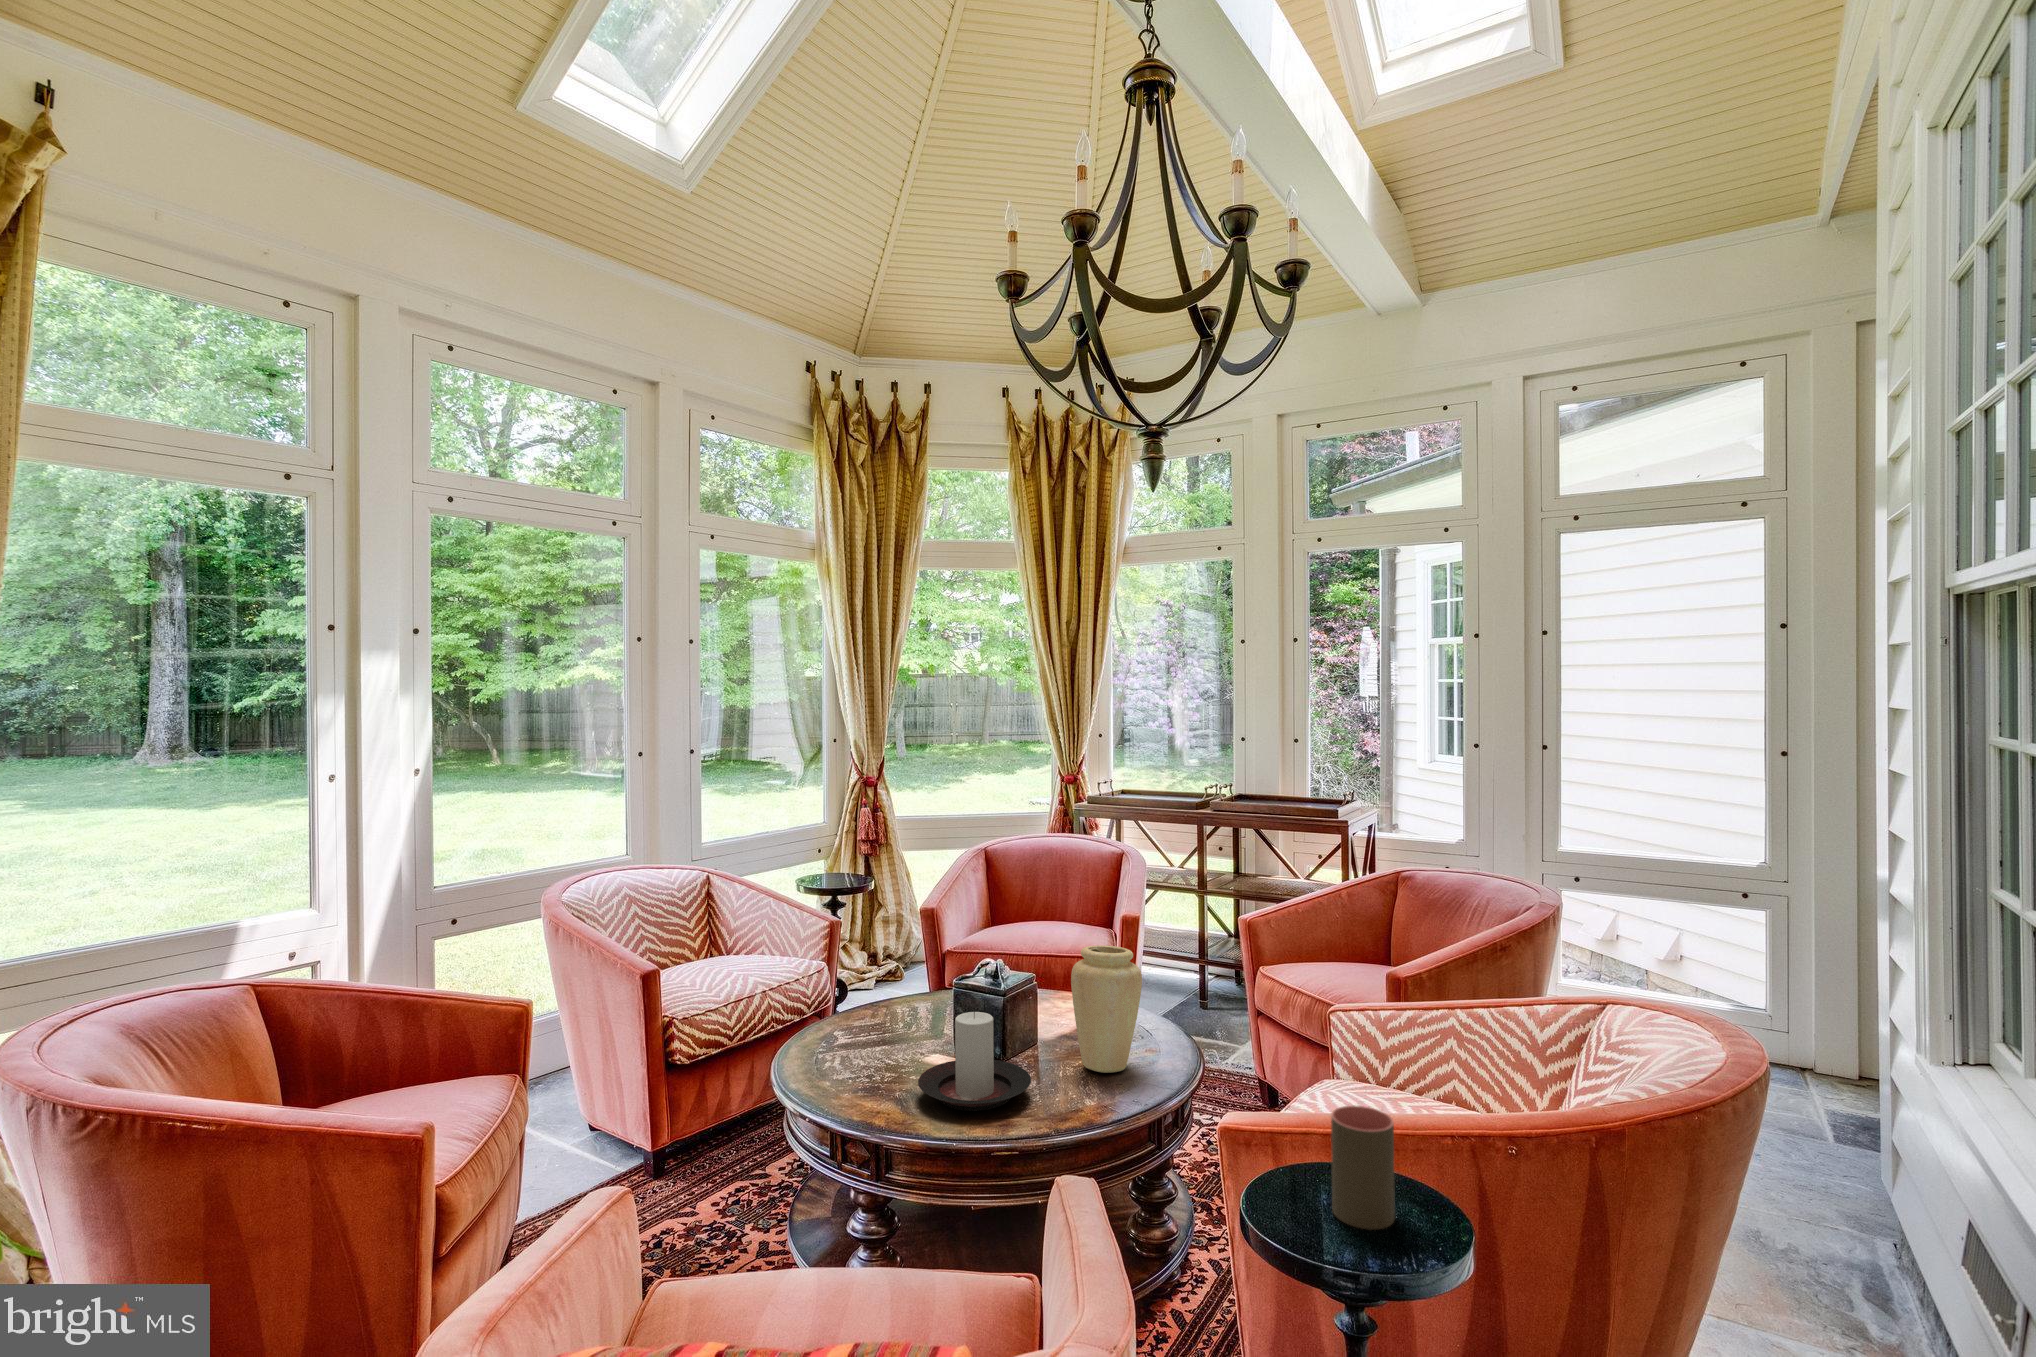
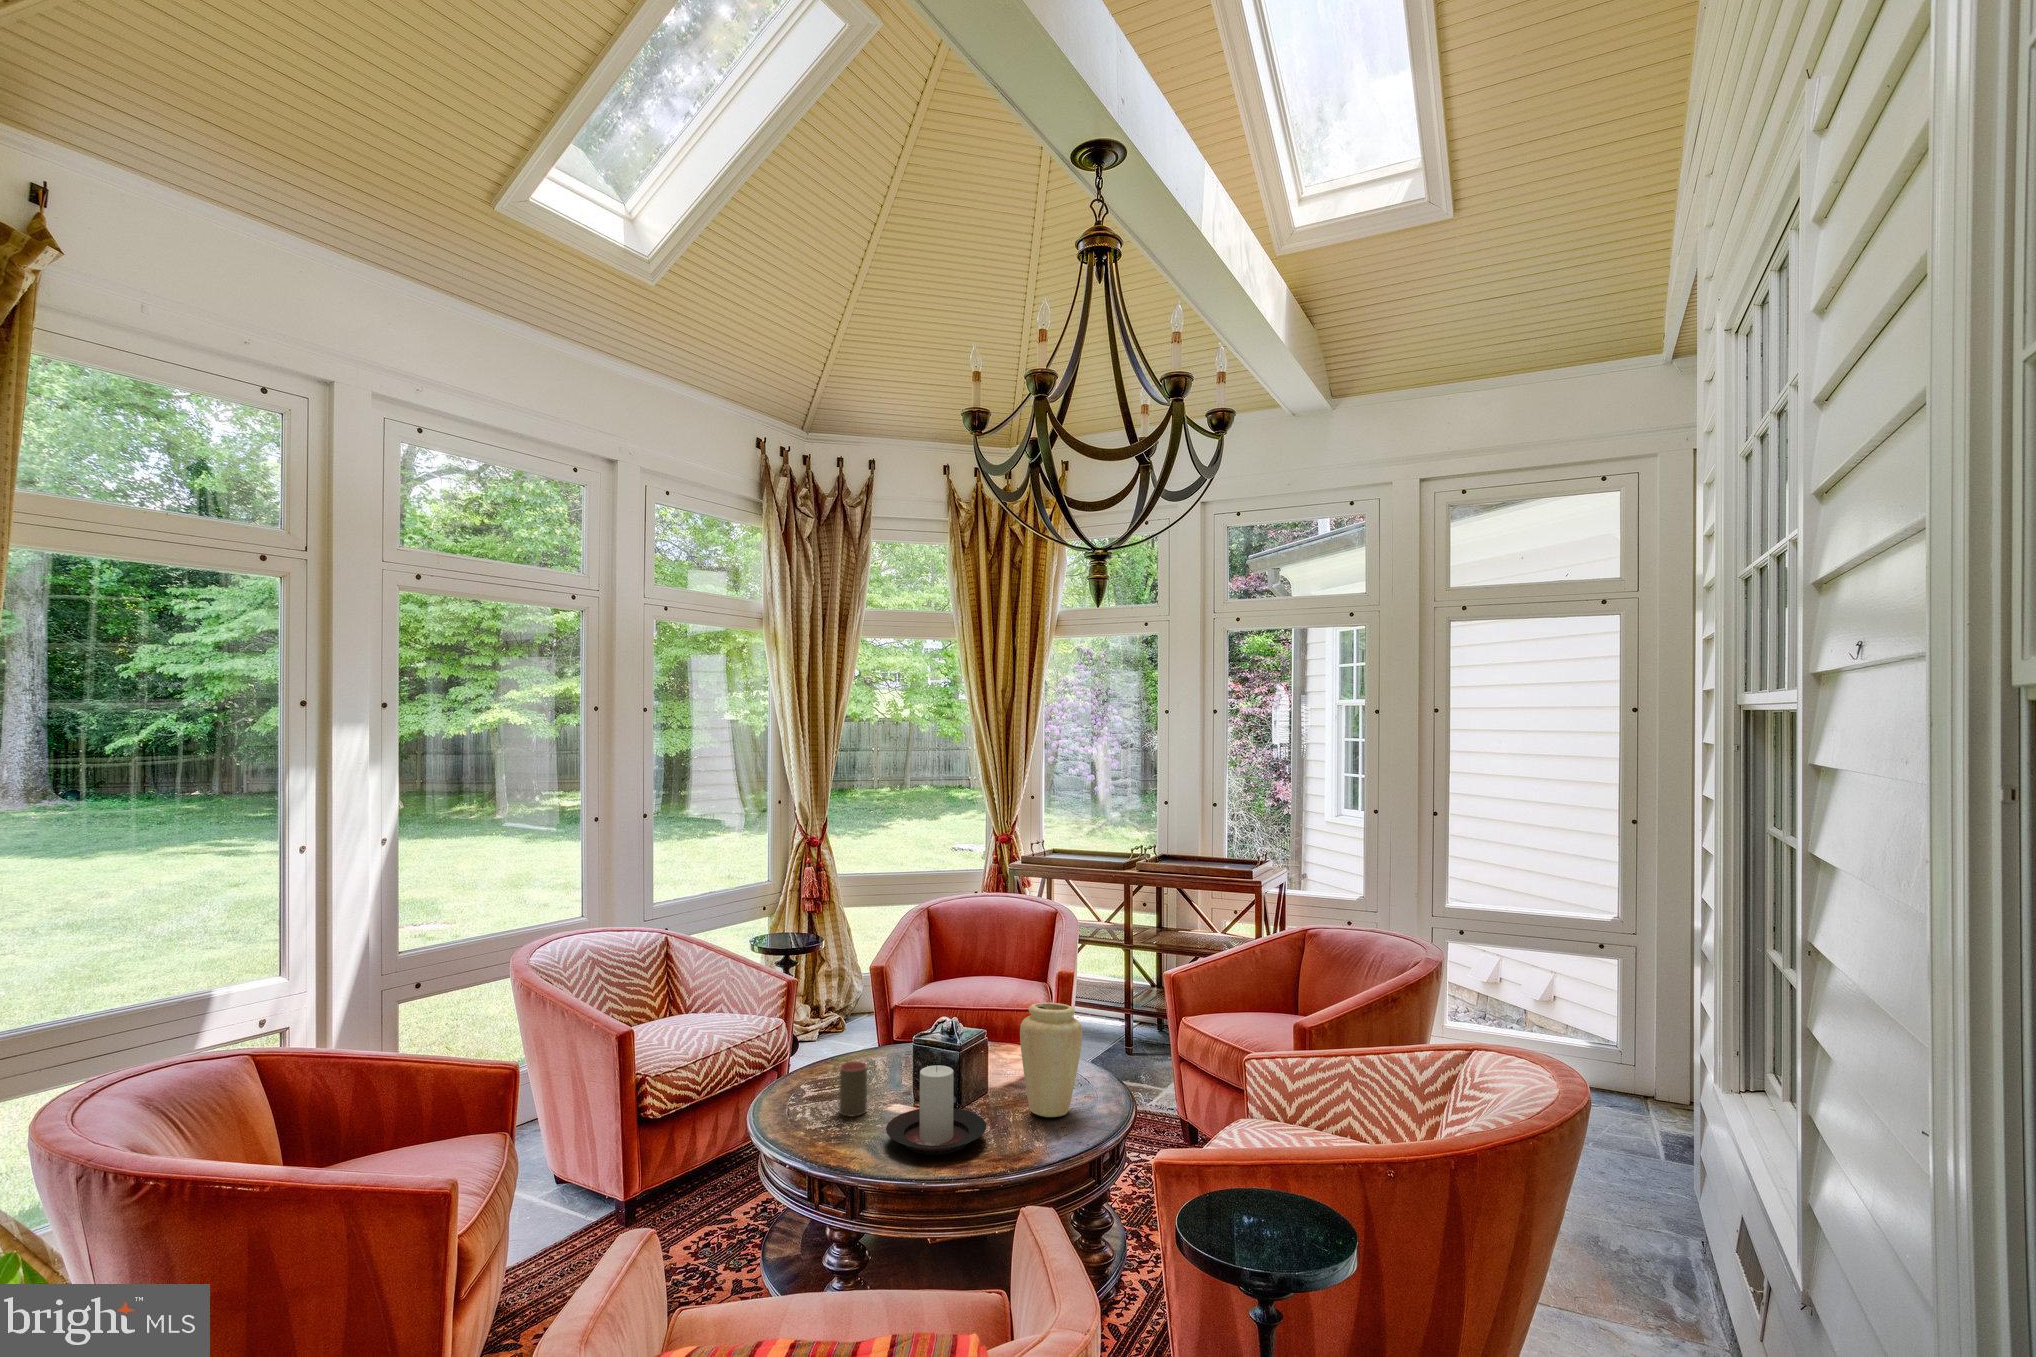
cup: present [1331,1106,1395,1230] -> present [839,1061,867,1117]

